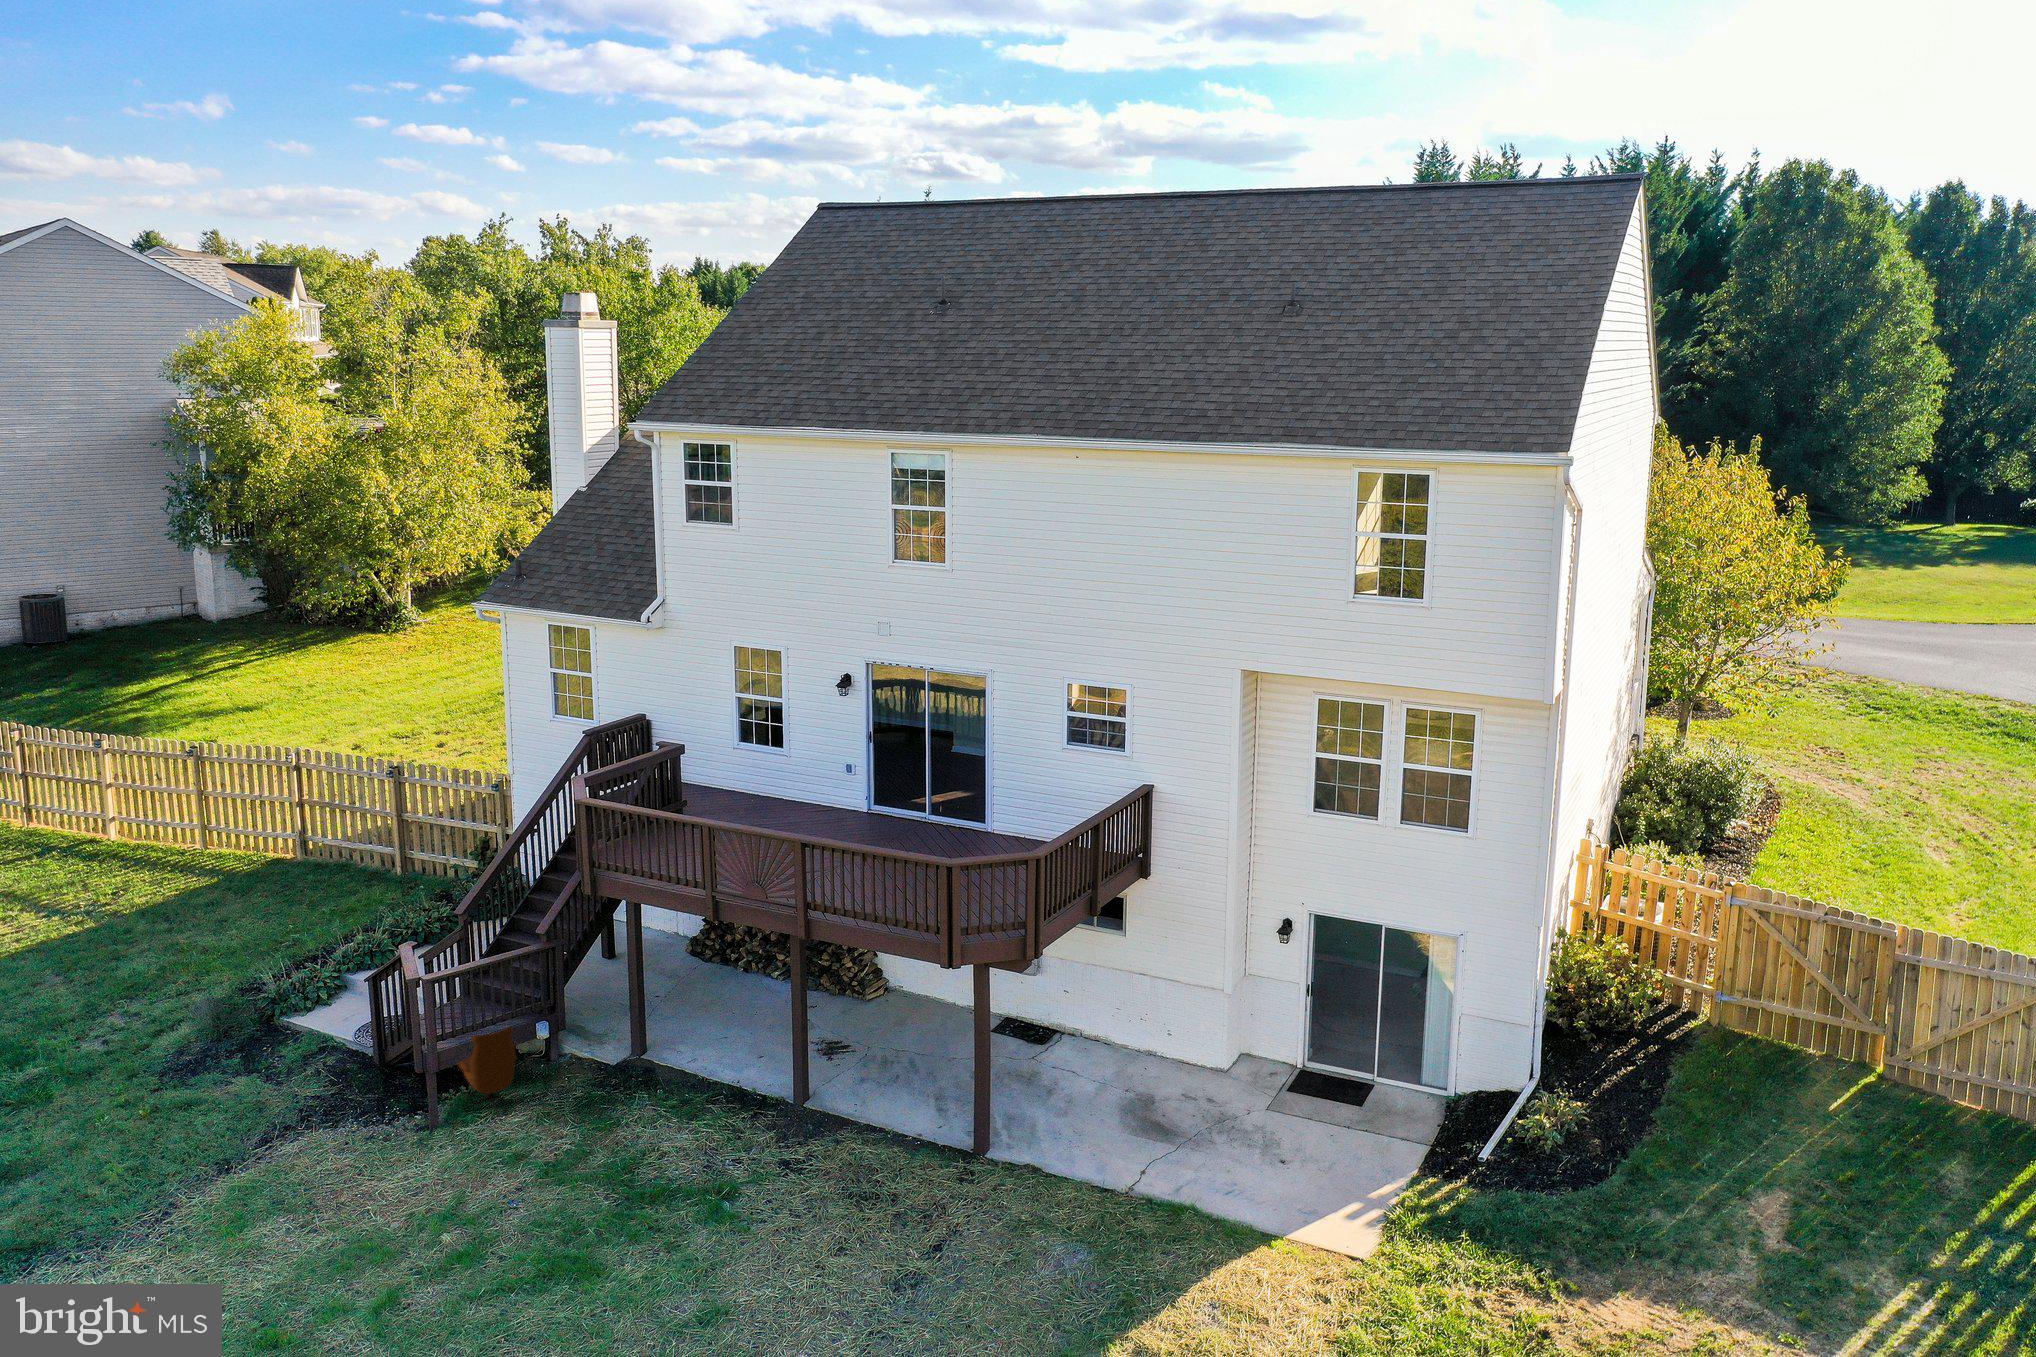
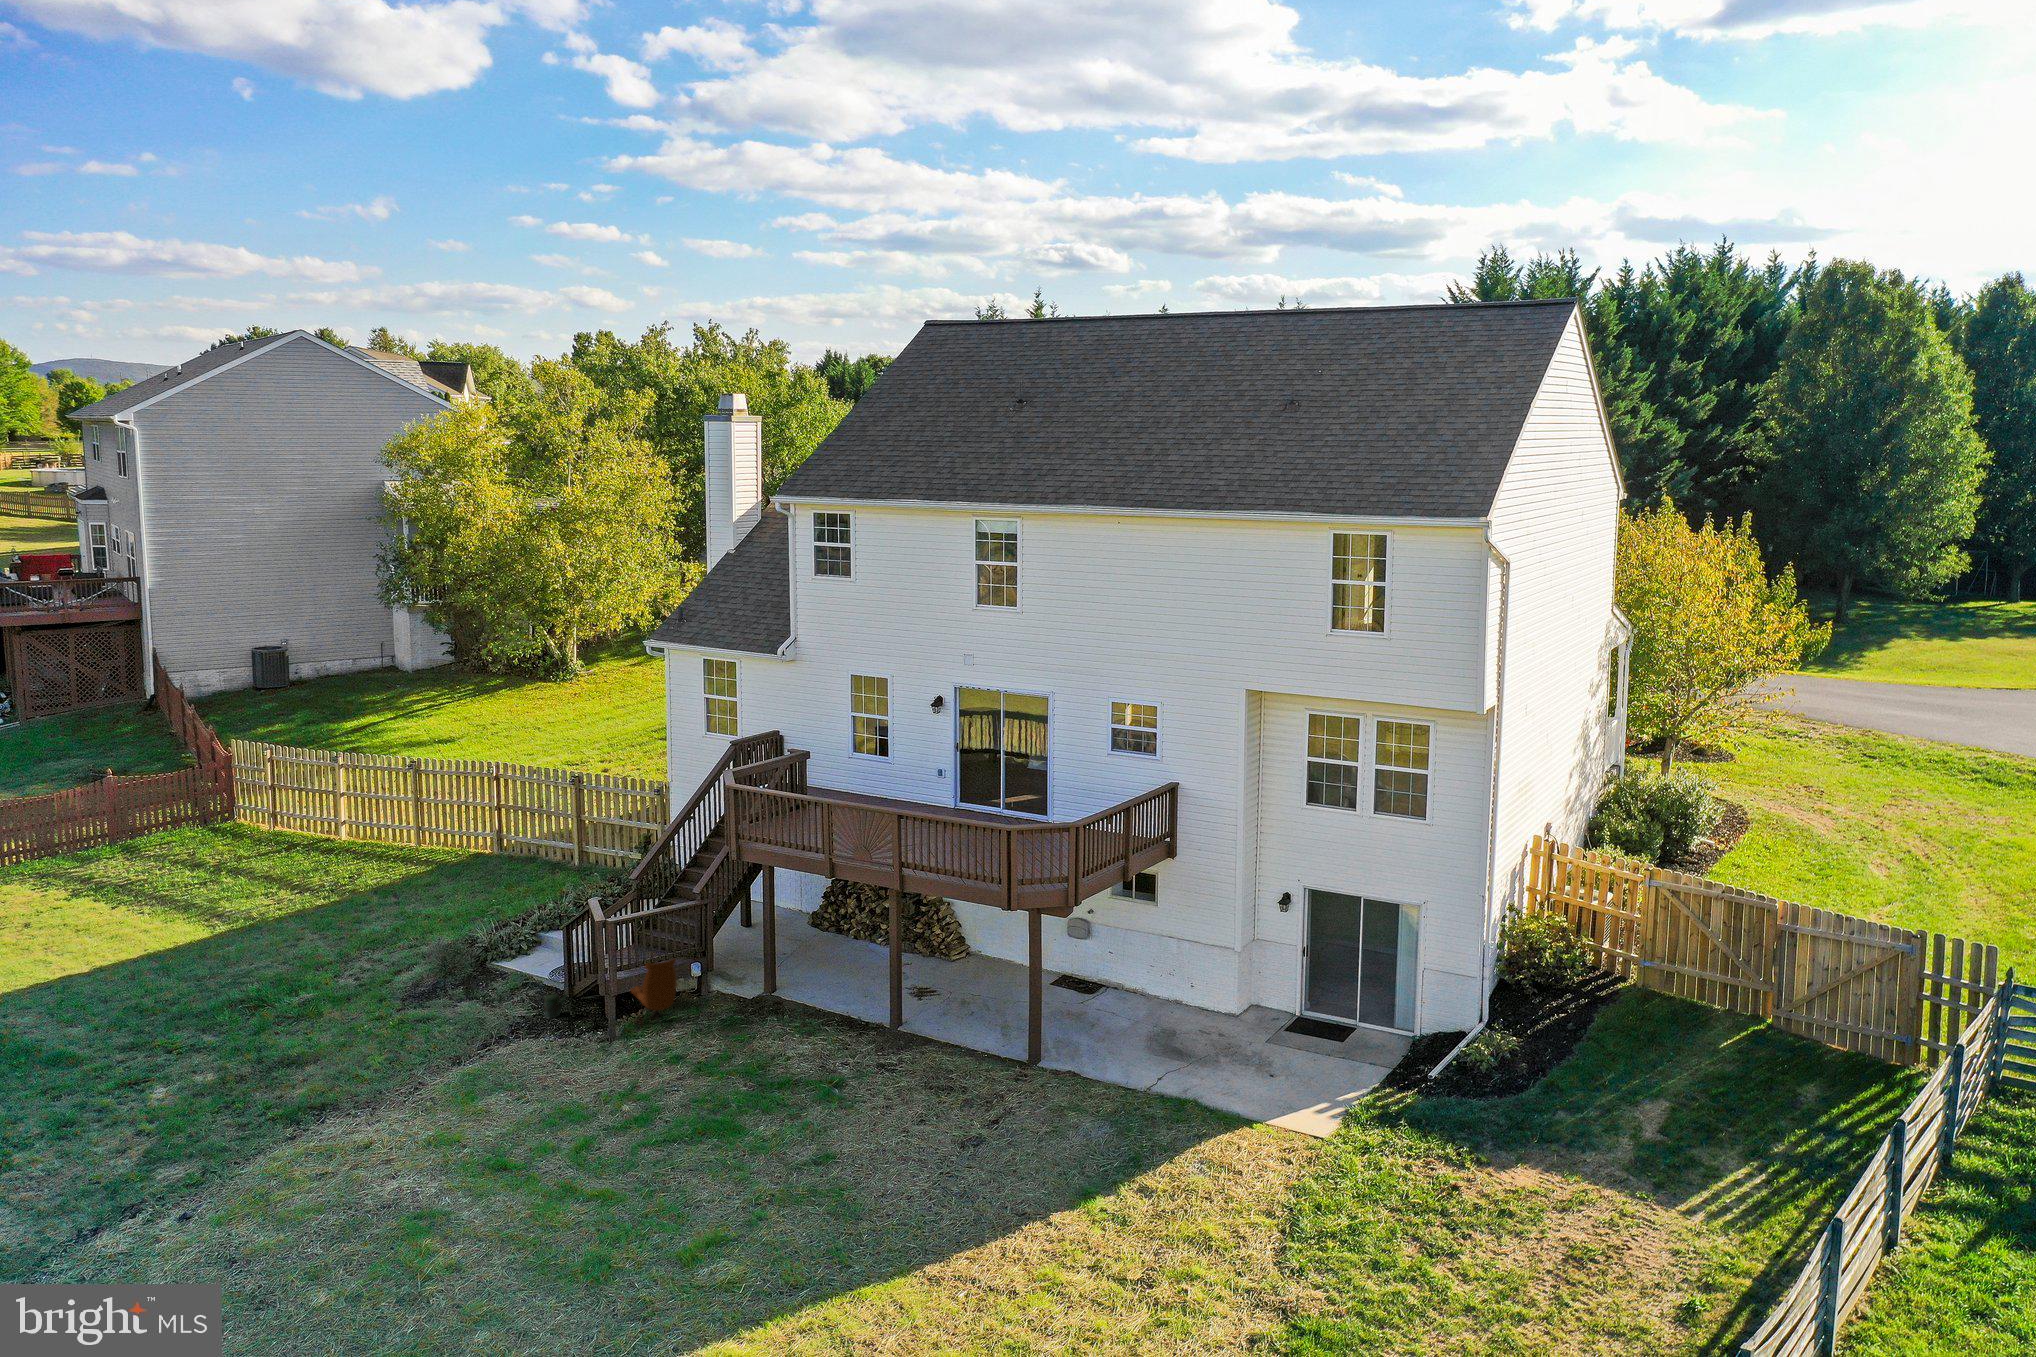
watering can: none [334,1064,378,1105] -> present [544,990,570,1018]

